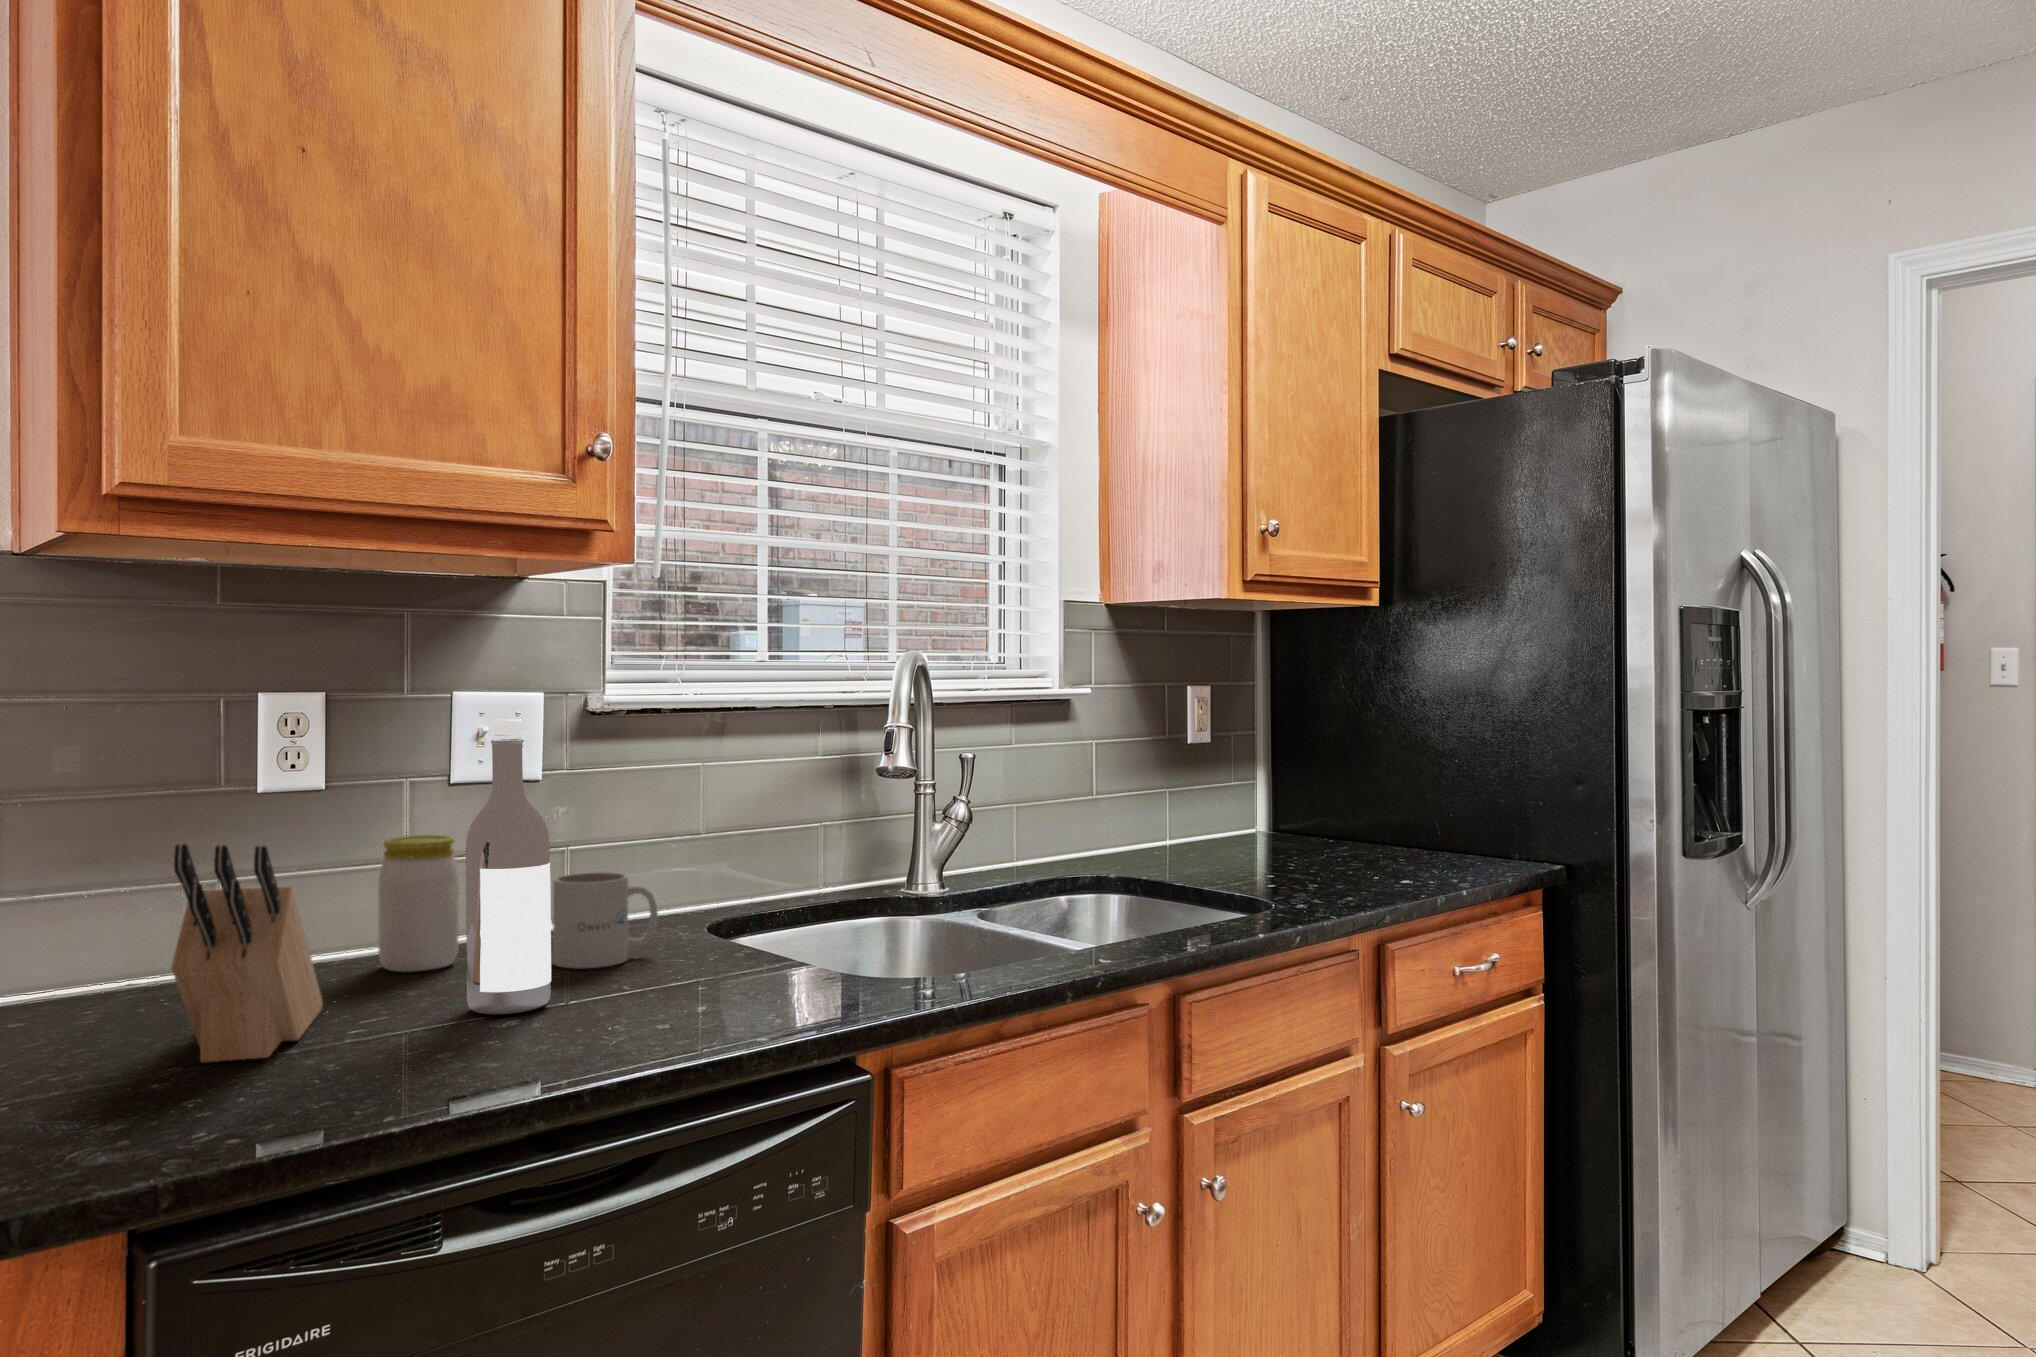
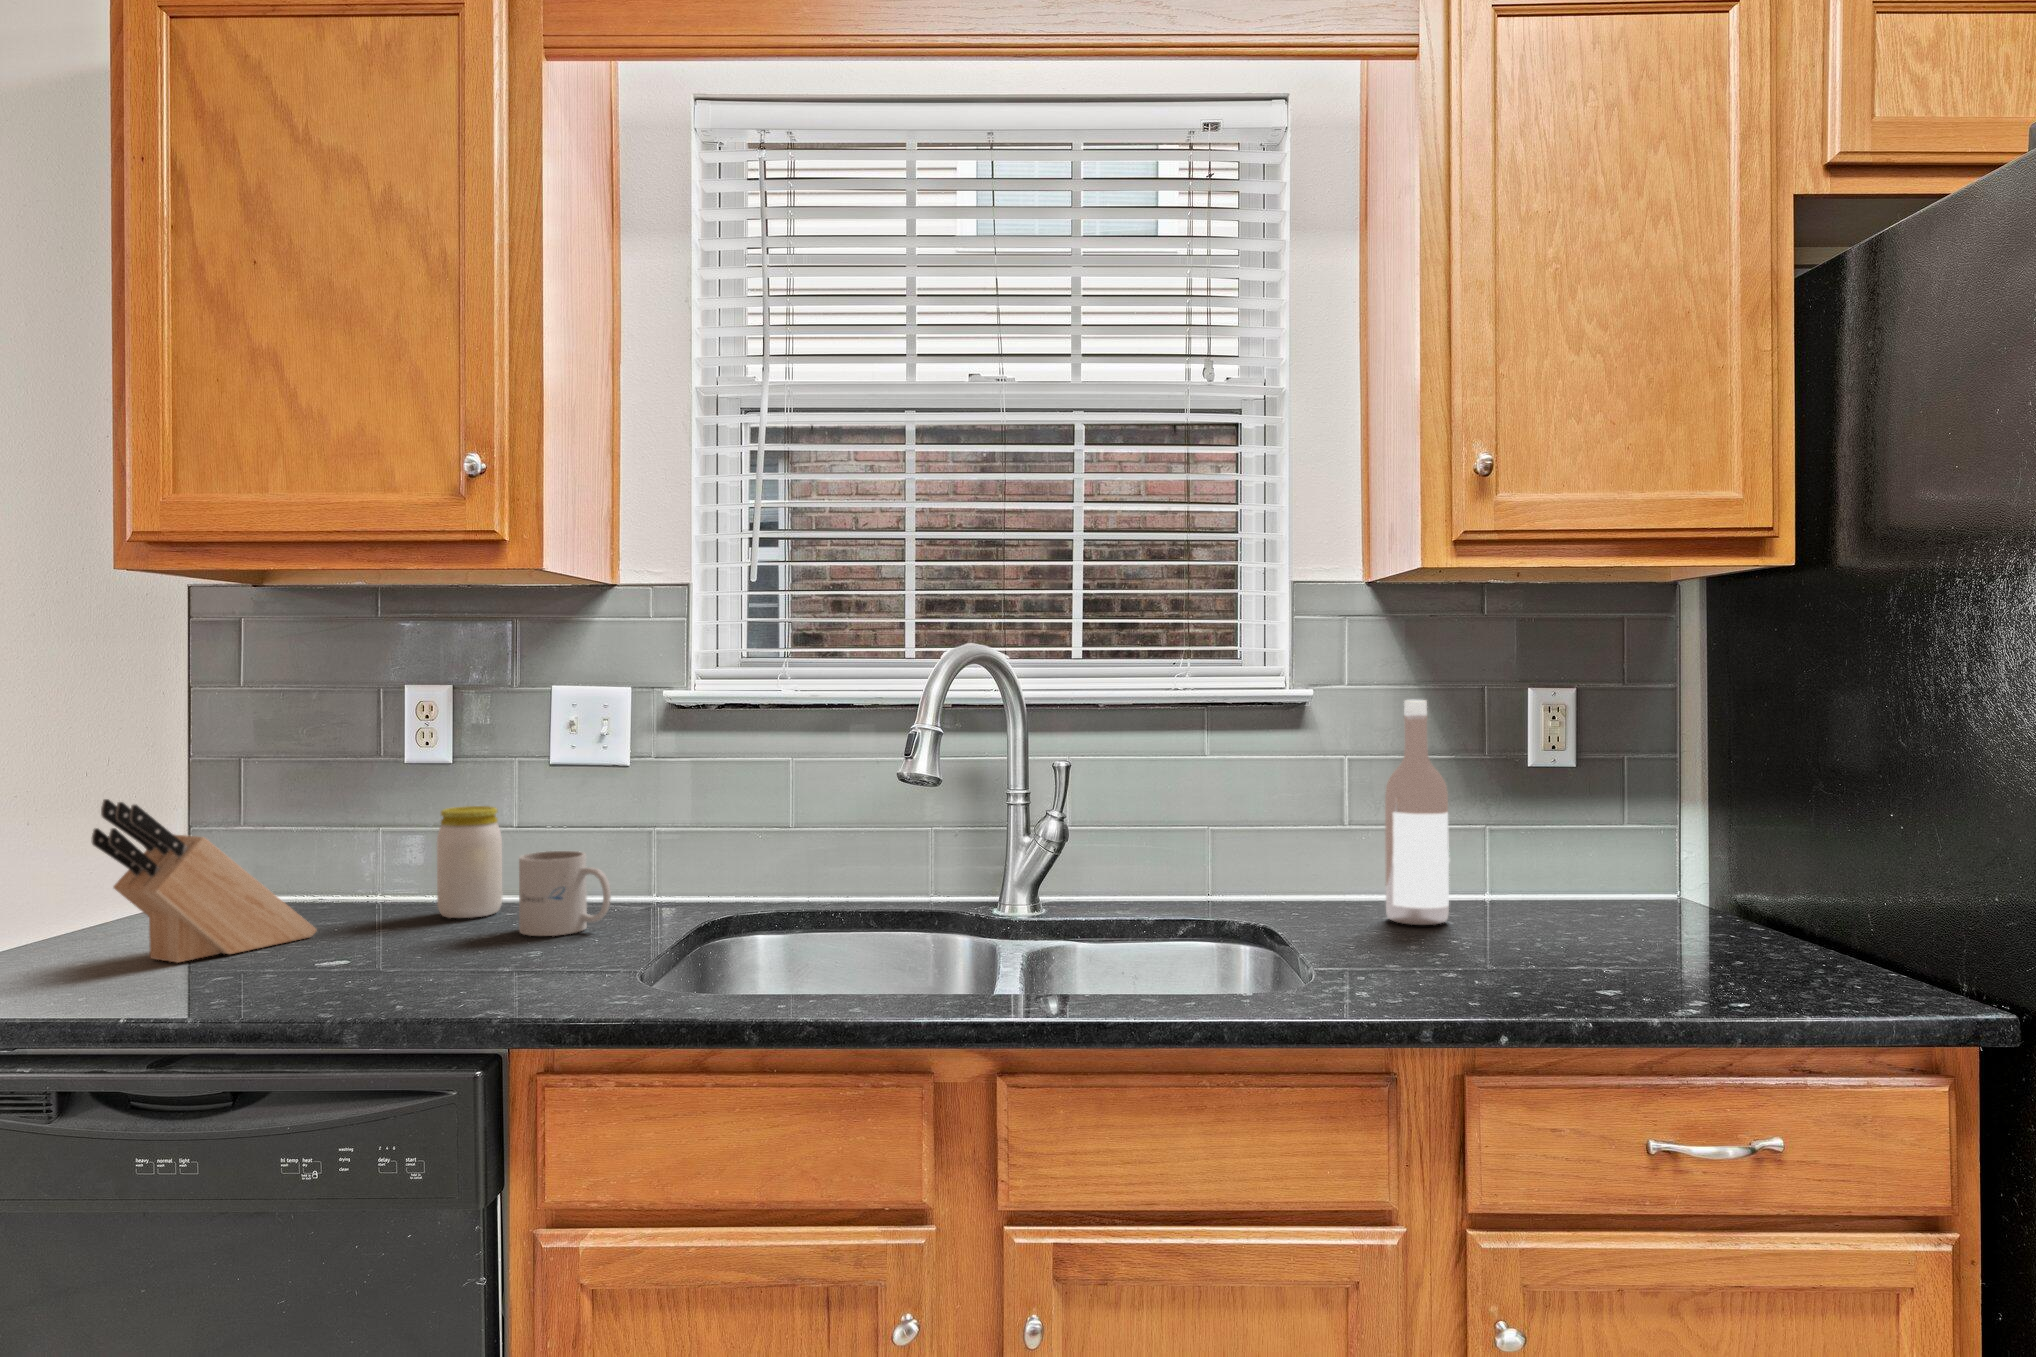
wine bottle: present [466,719,551,1015] -> present [1385,700,1449,925]

